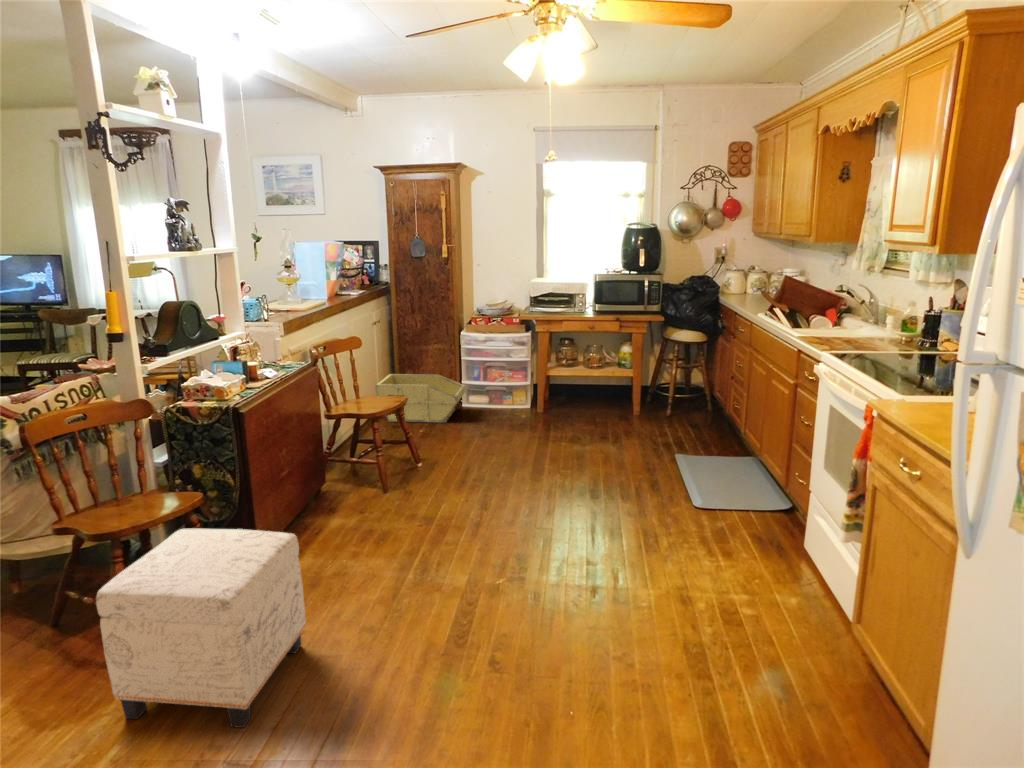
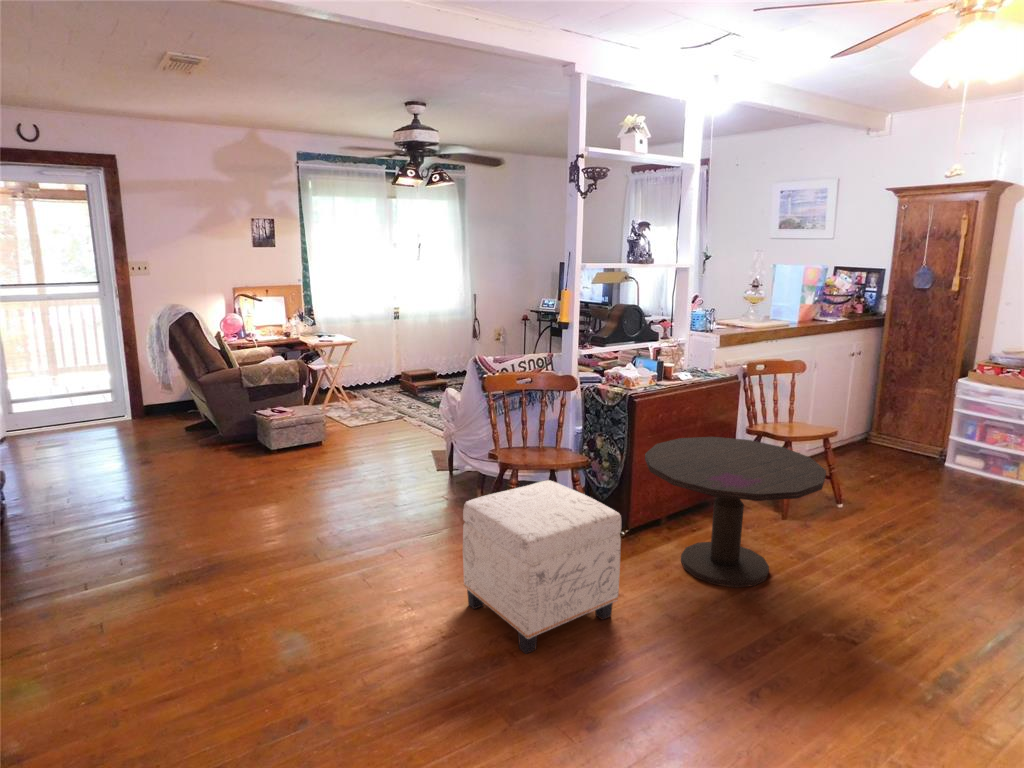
storage bin: present [376,374,466,423] -> none [835,409,951,474]
side table: none [269,423,444,574] -> present [645,437,826,588]

